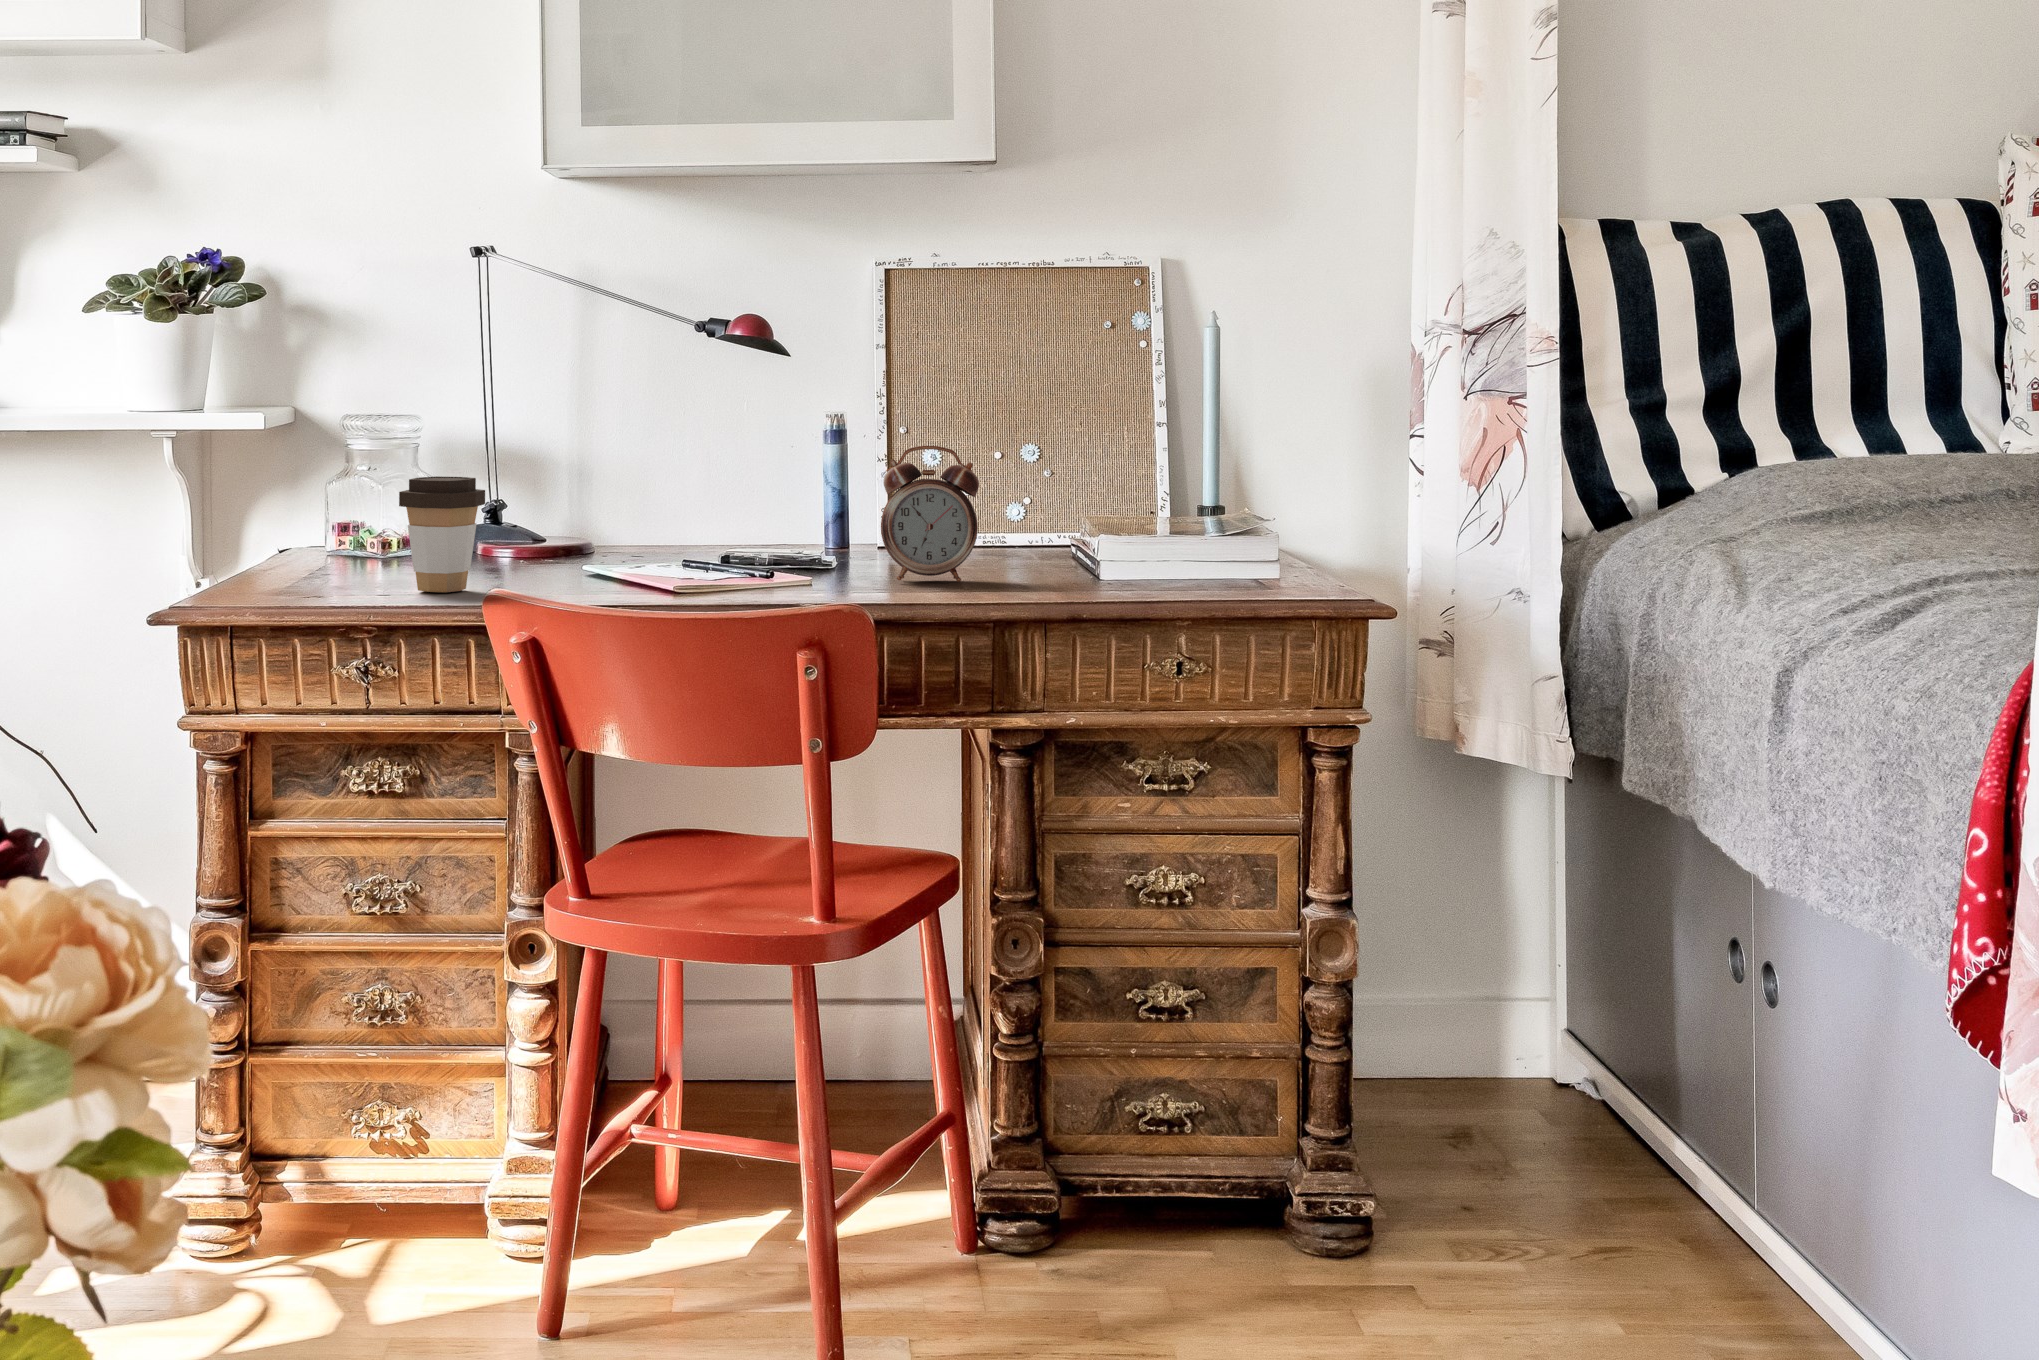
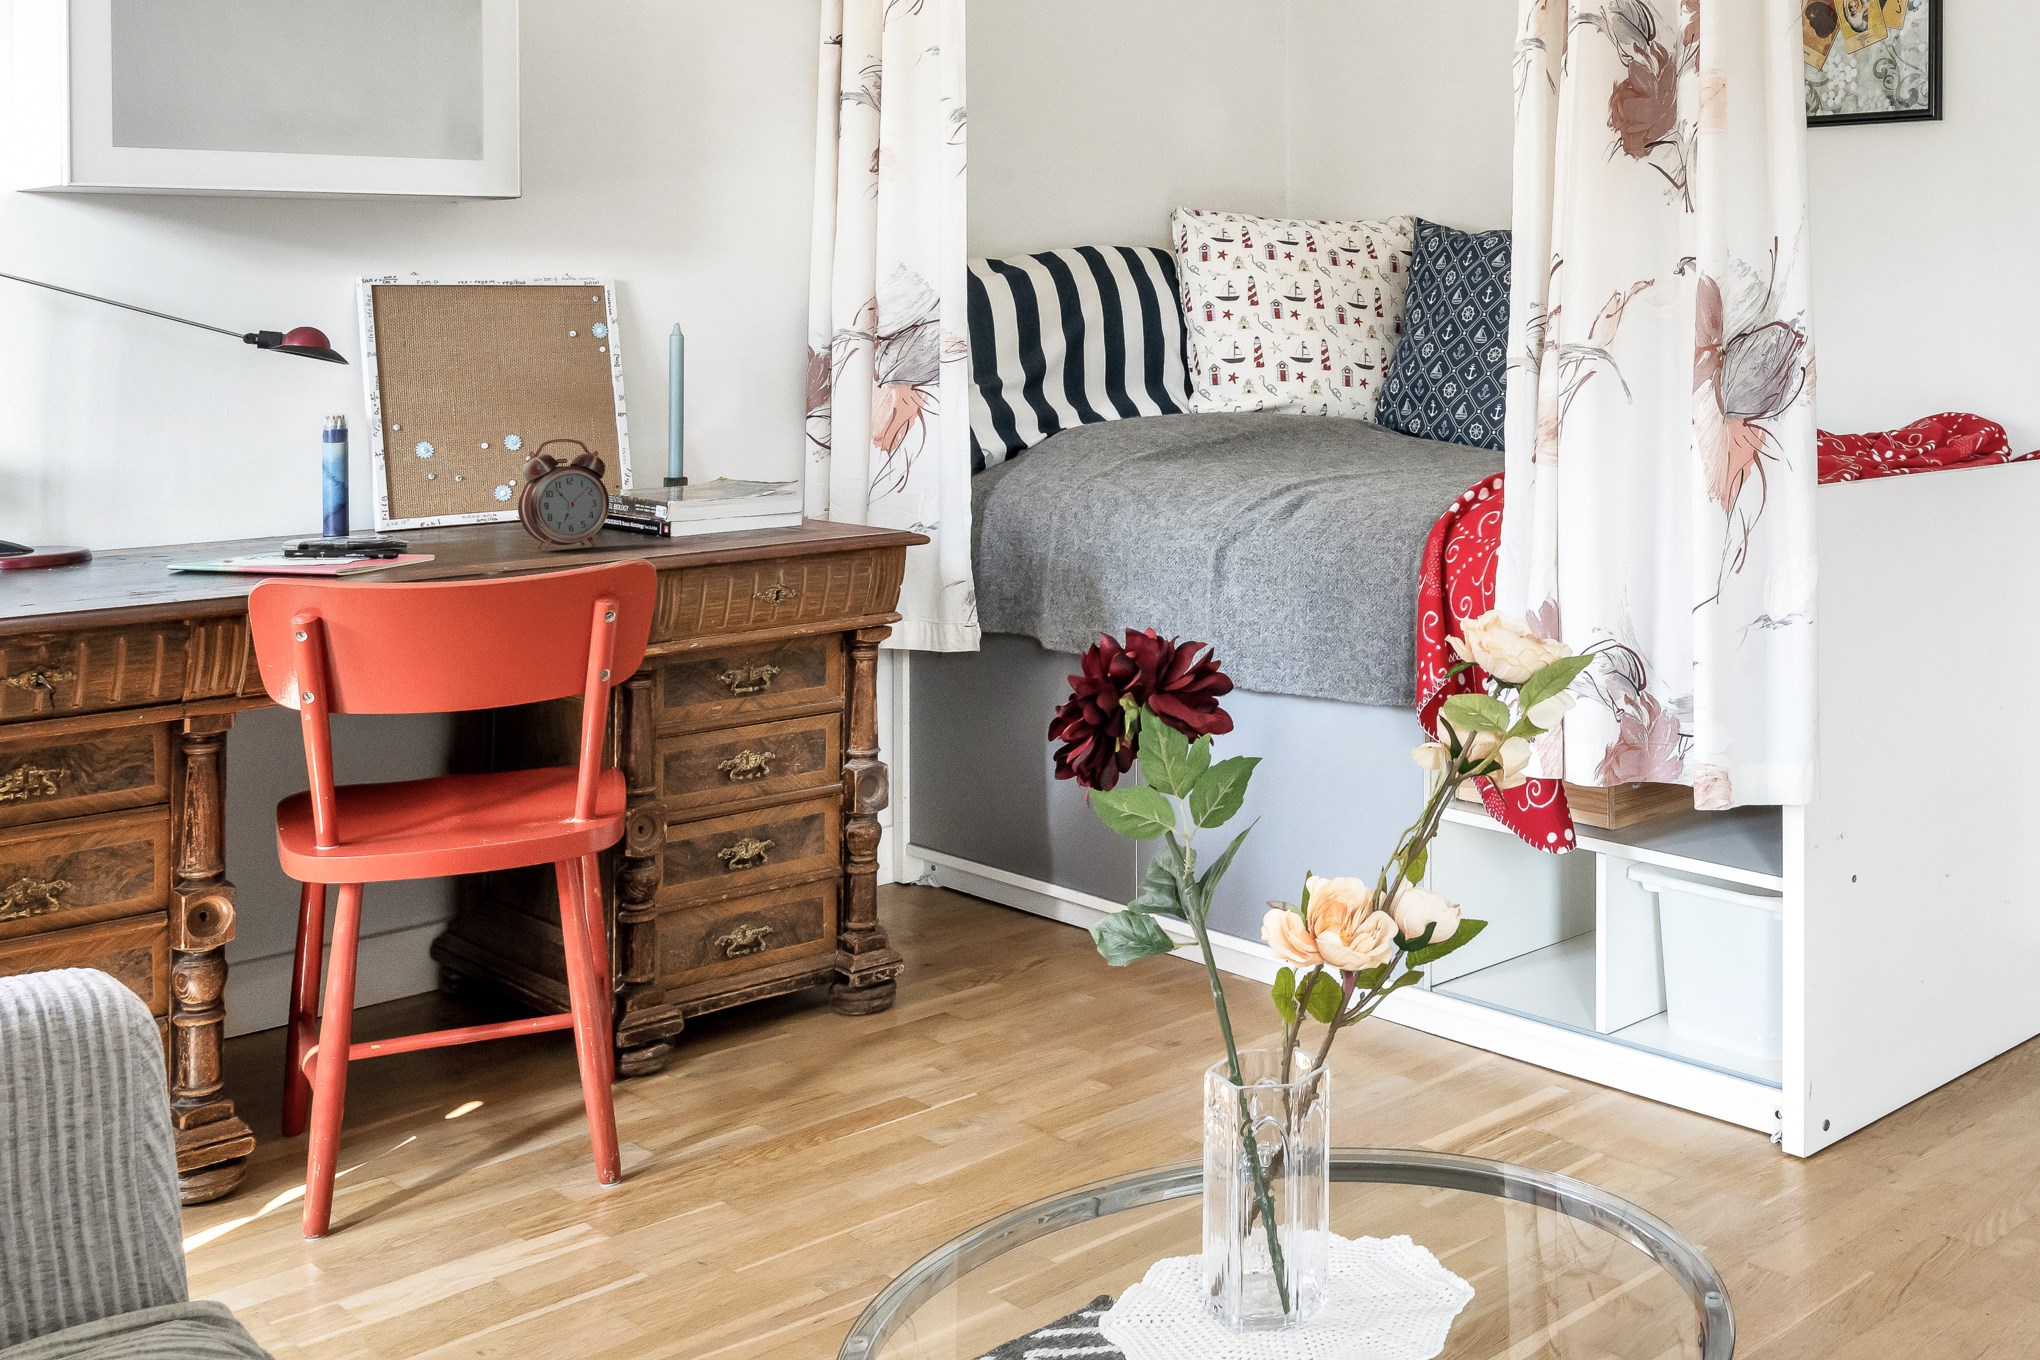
coffee cup: present [399,476,485,592] -> none [78,489,167,600]

